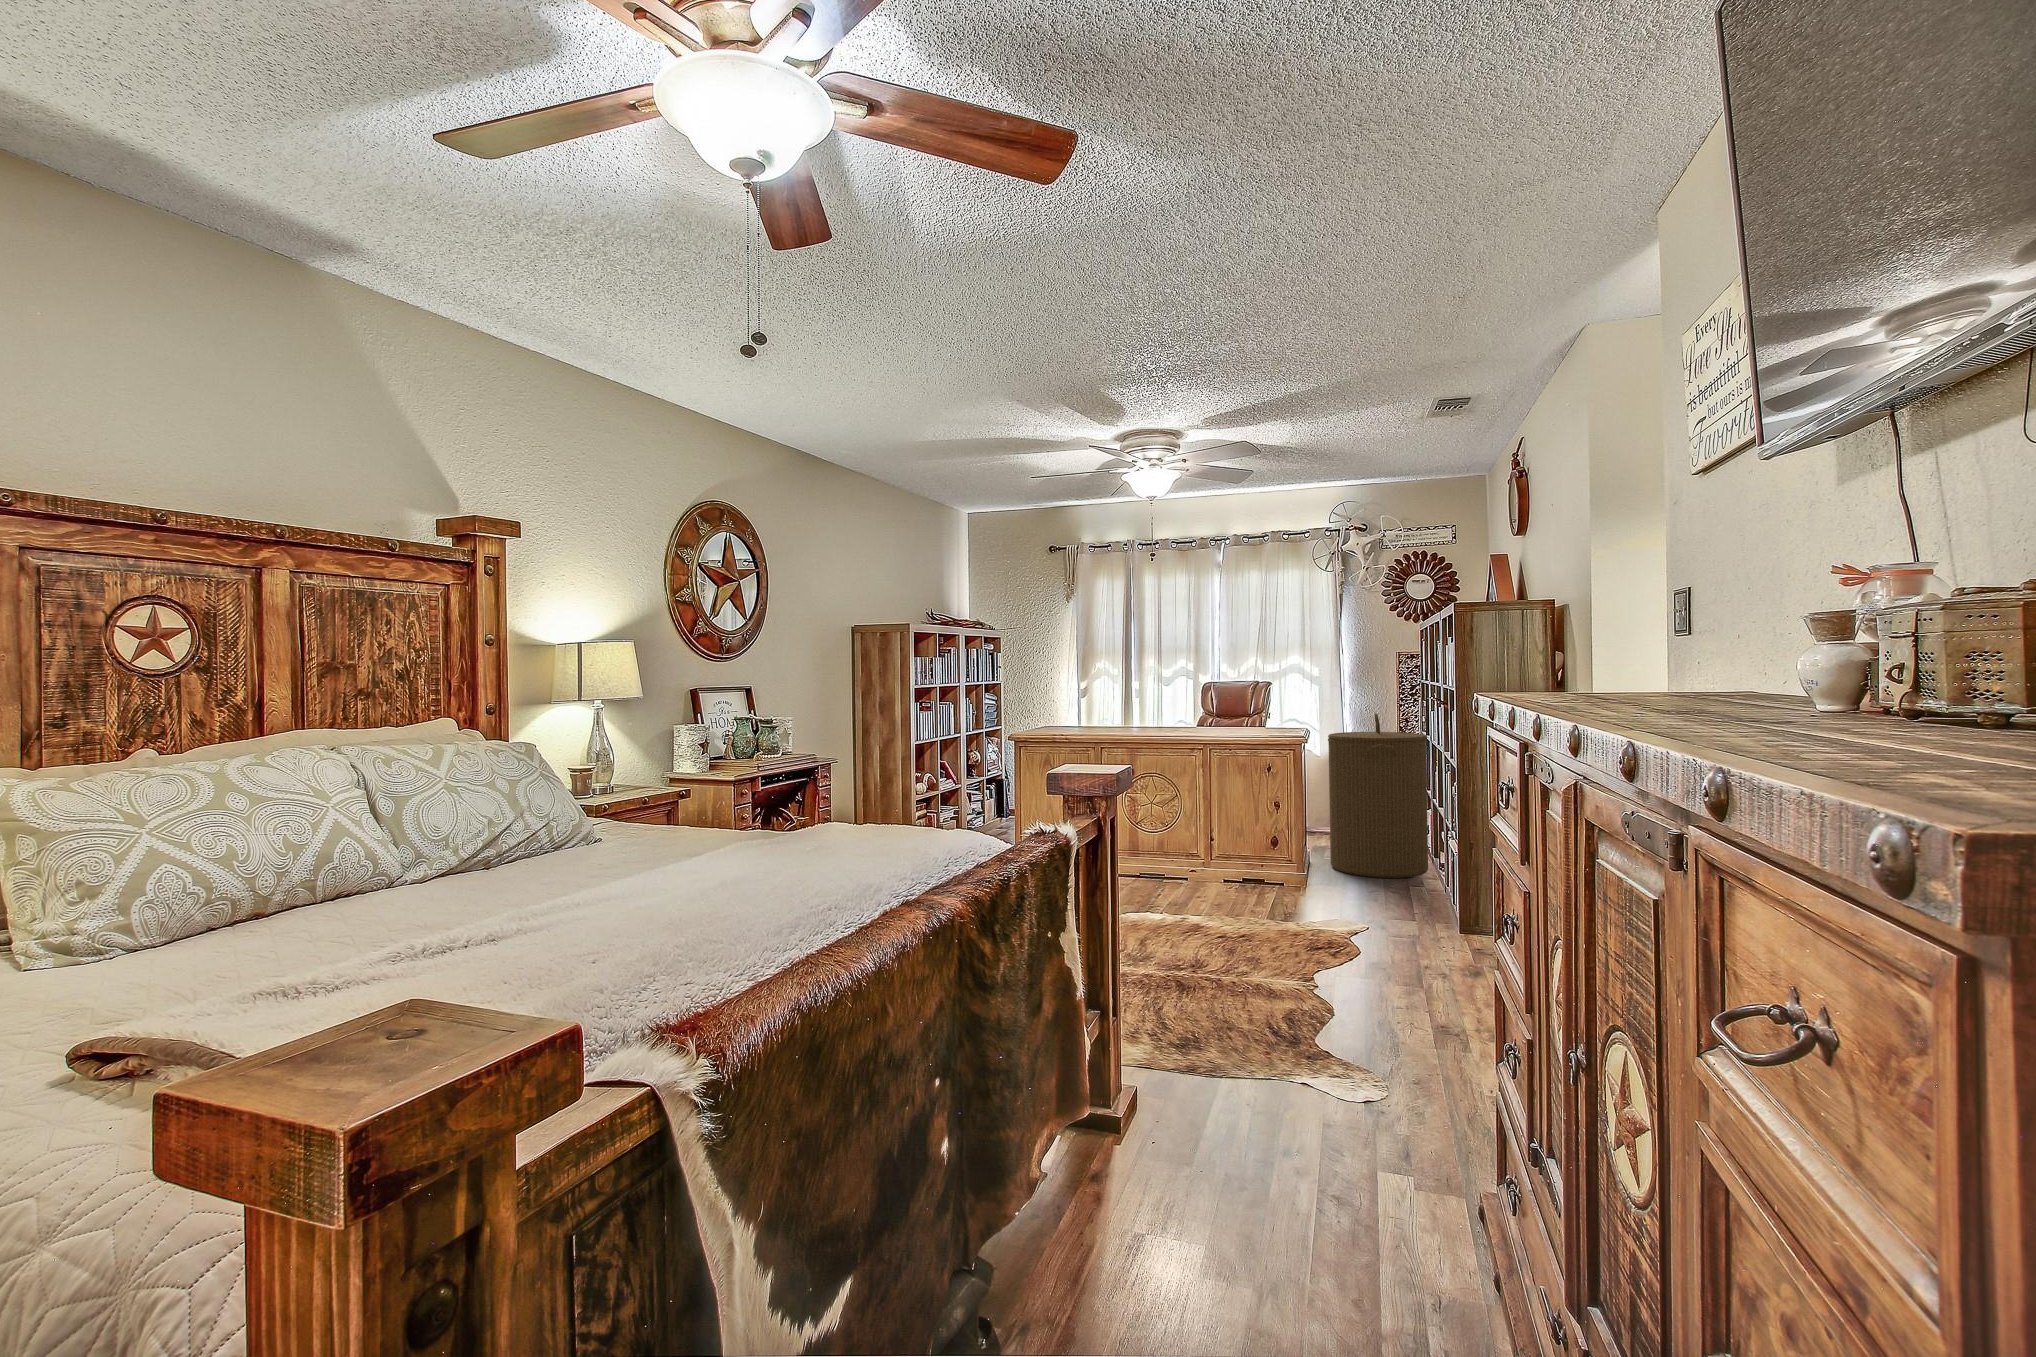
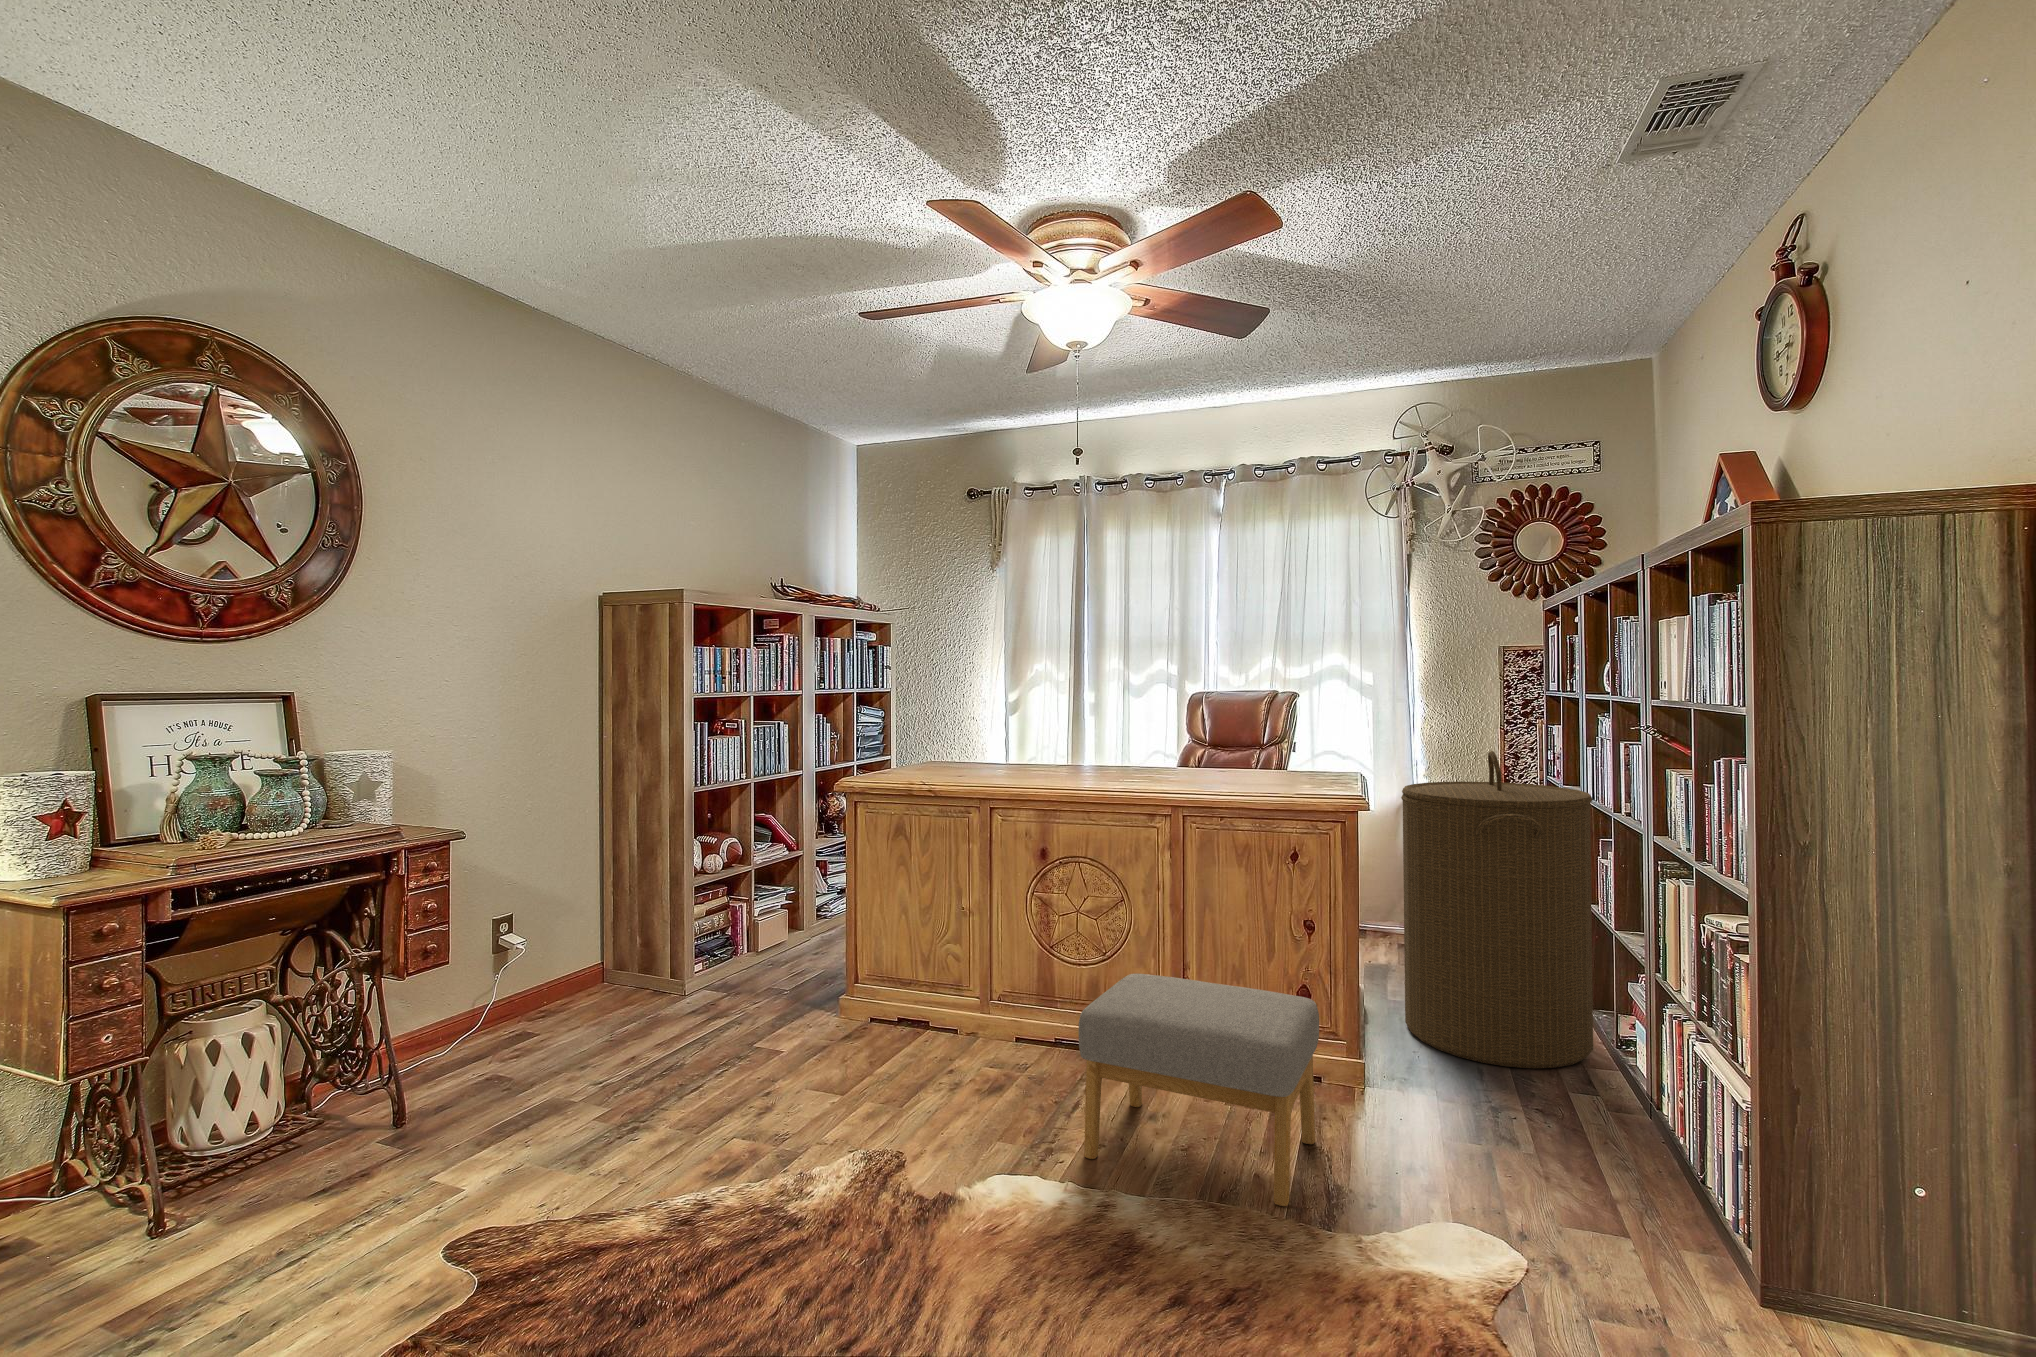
footstool: none [1166,825,1281,915] -> present [1079,974,1319,1206]

